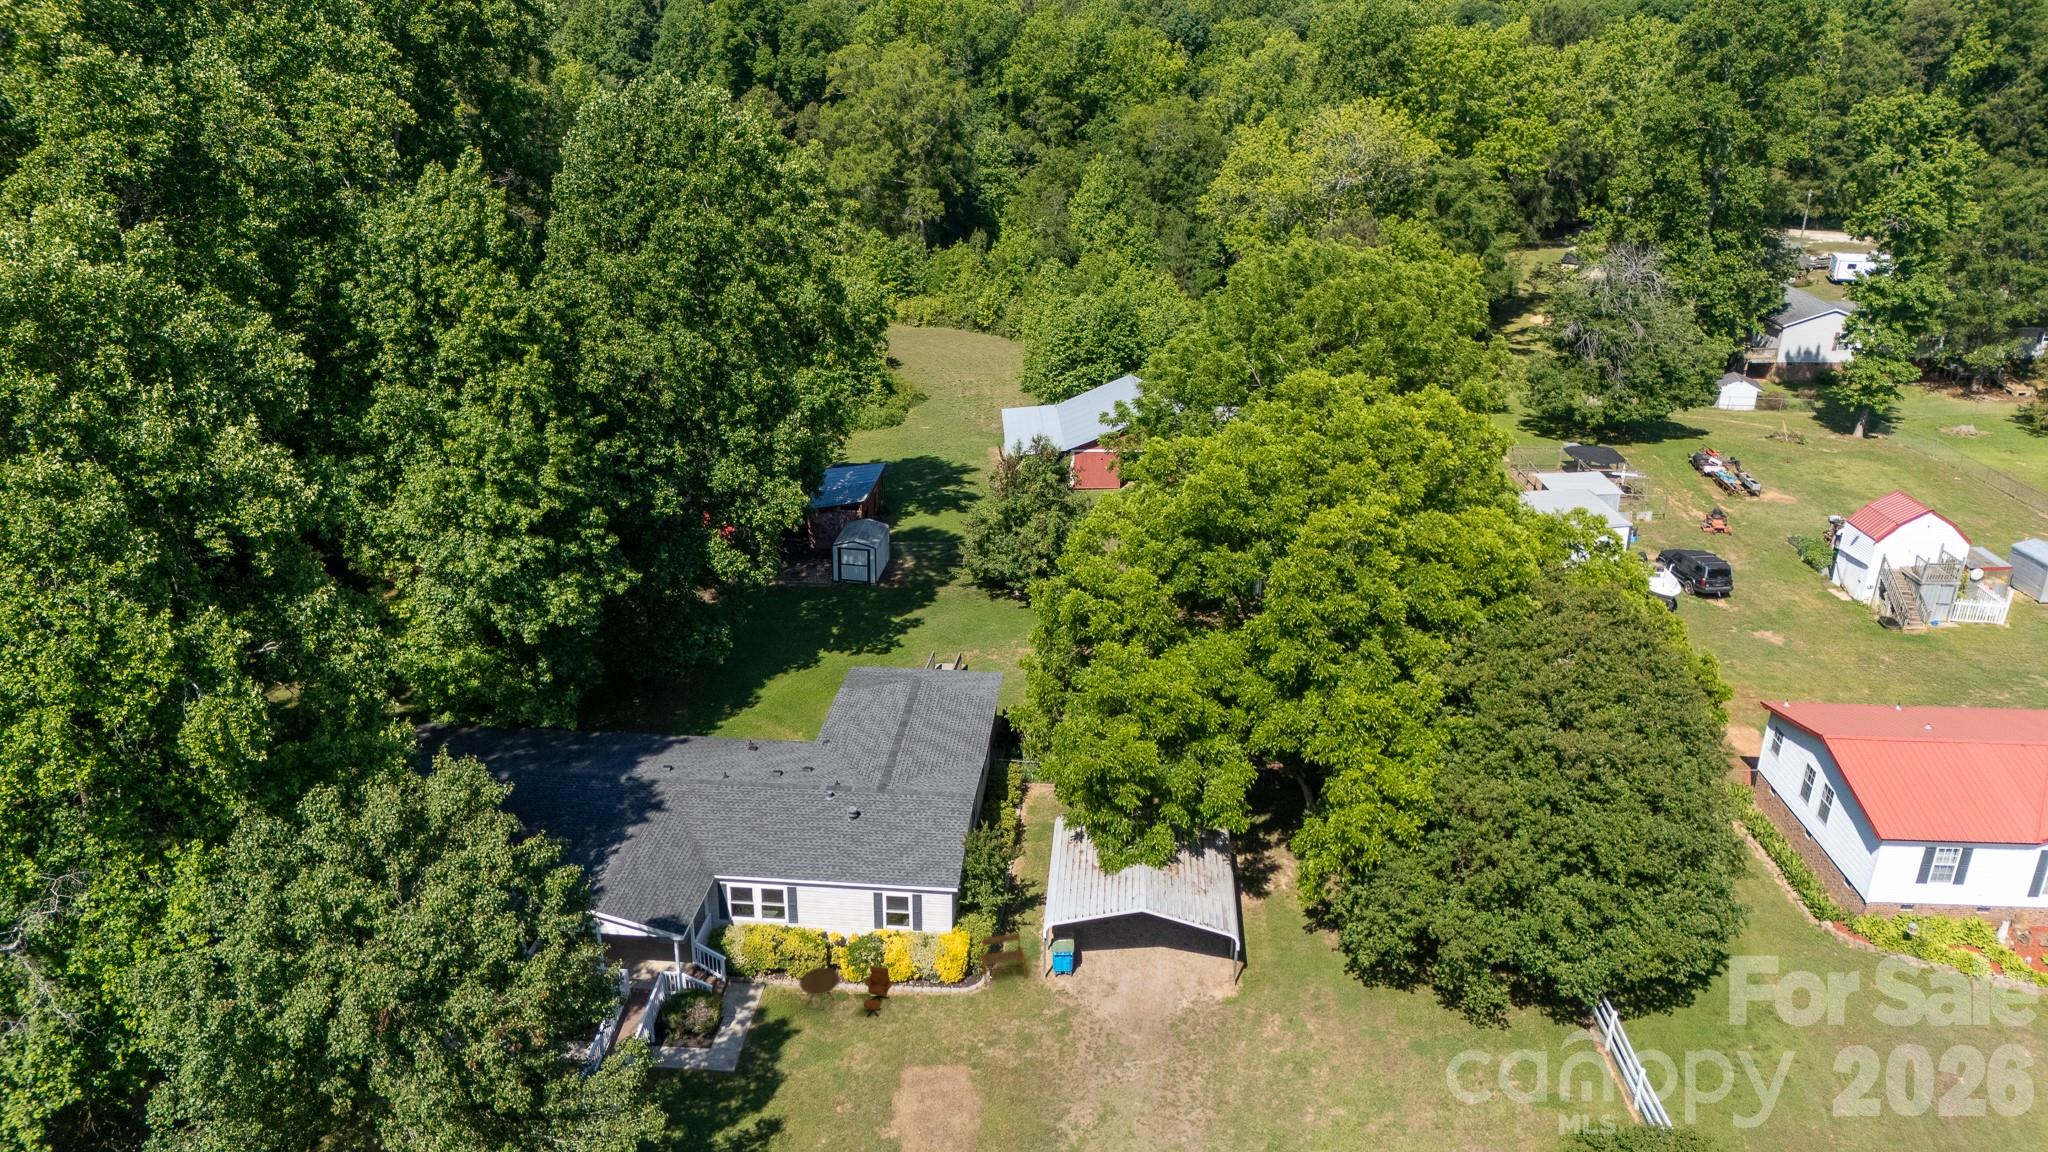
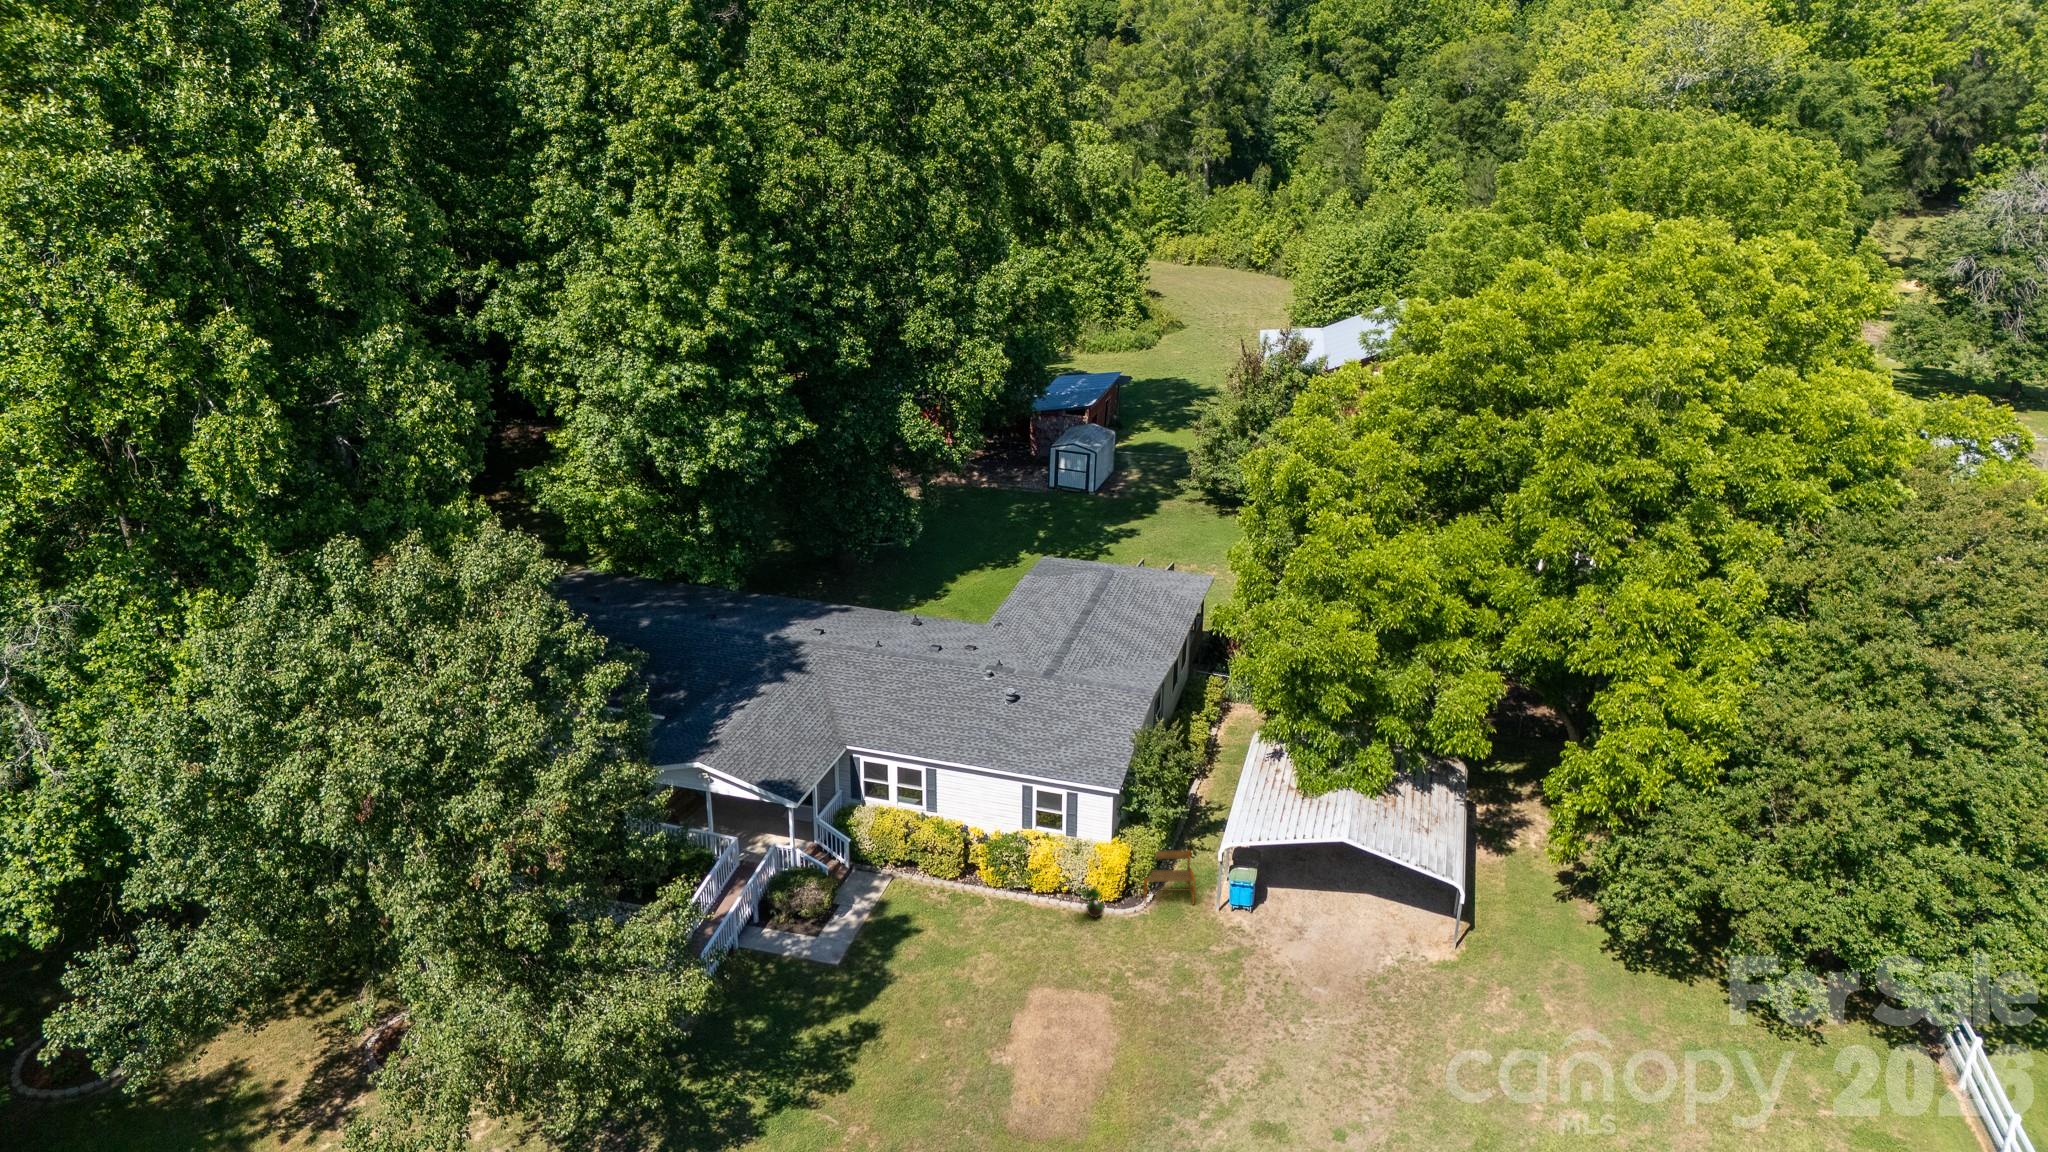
lounge chair: present [864,966,893,1017] -> none [1000,865,1036,922]
round table: present [800,967,839,1002] -> none [930,860,975,909]
potted tree: none [933,975,952,1002] -> present [1083,886,1104,917]

